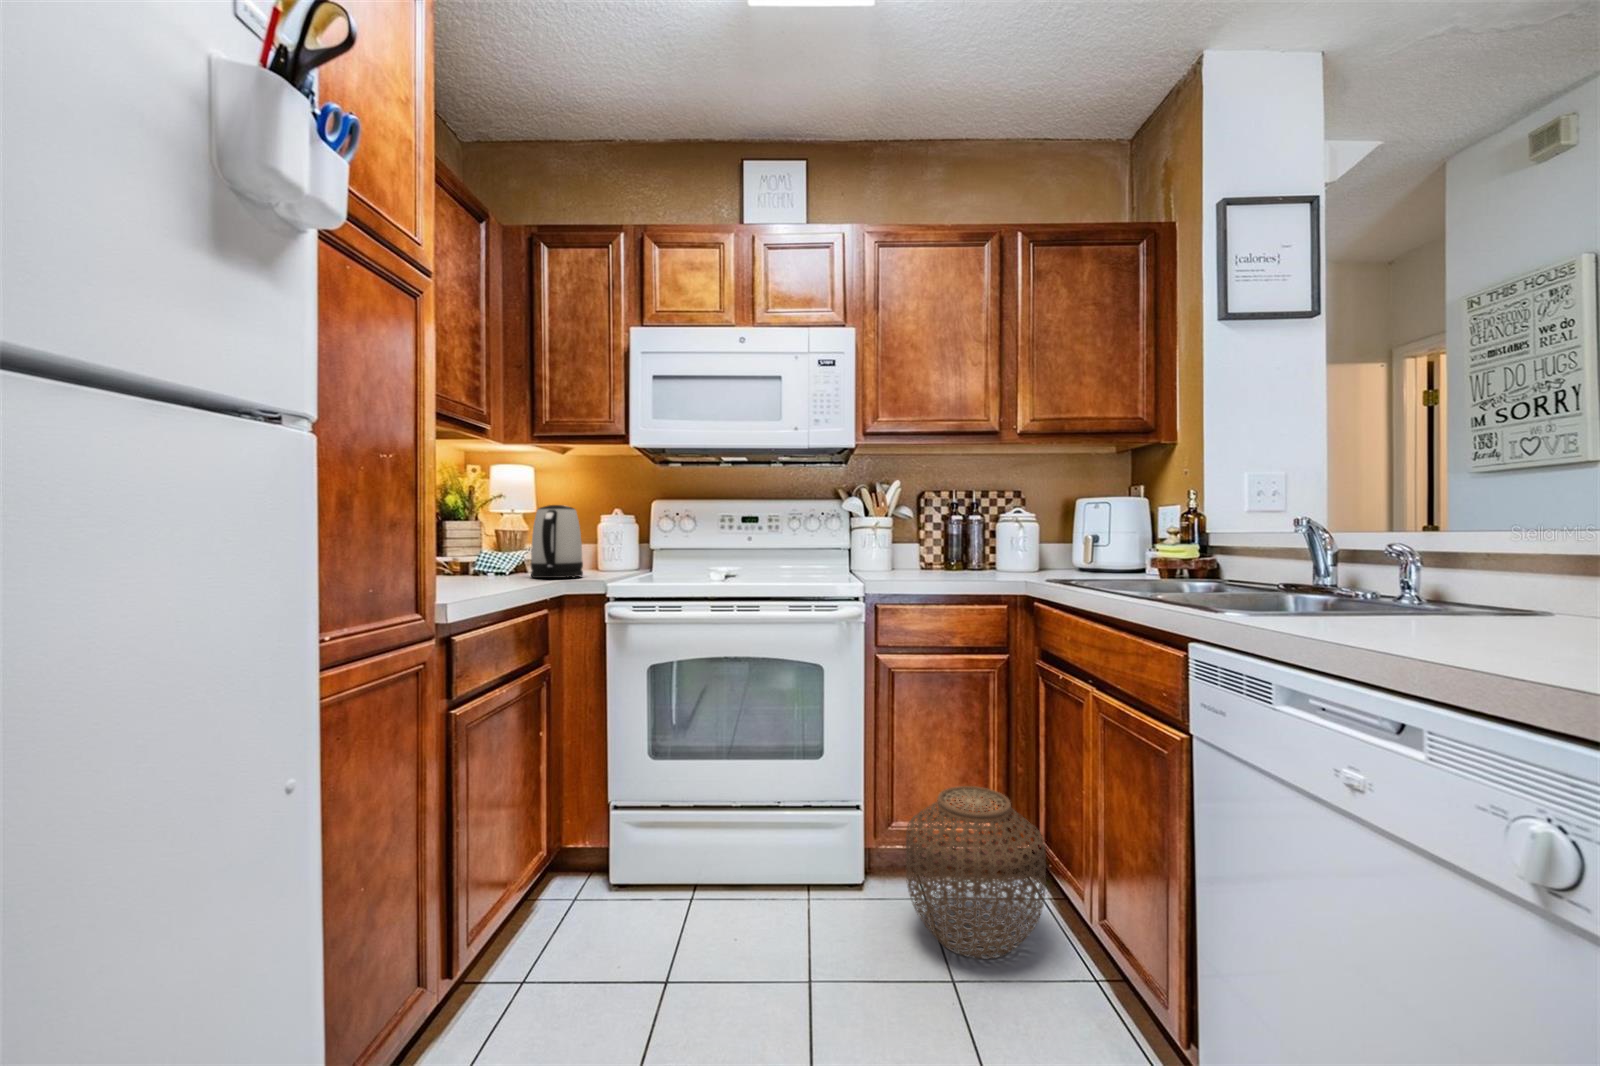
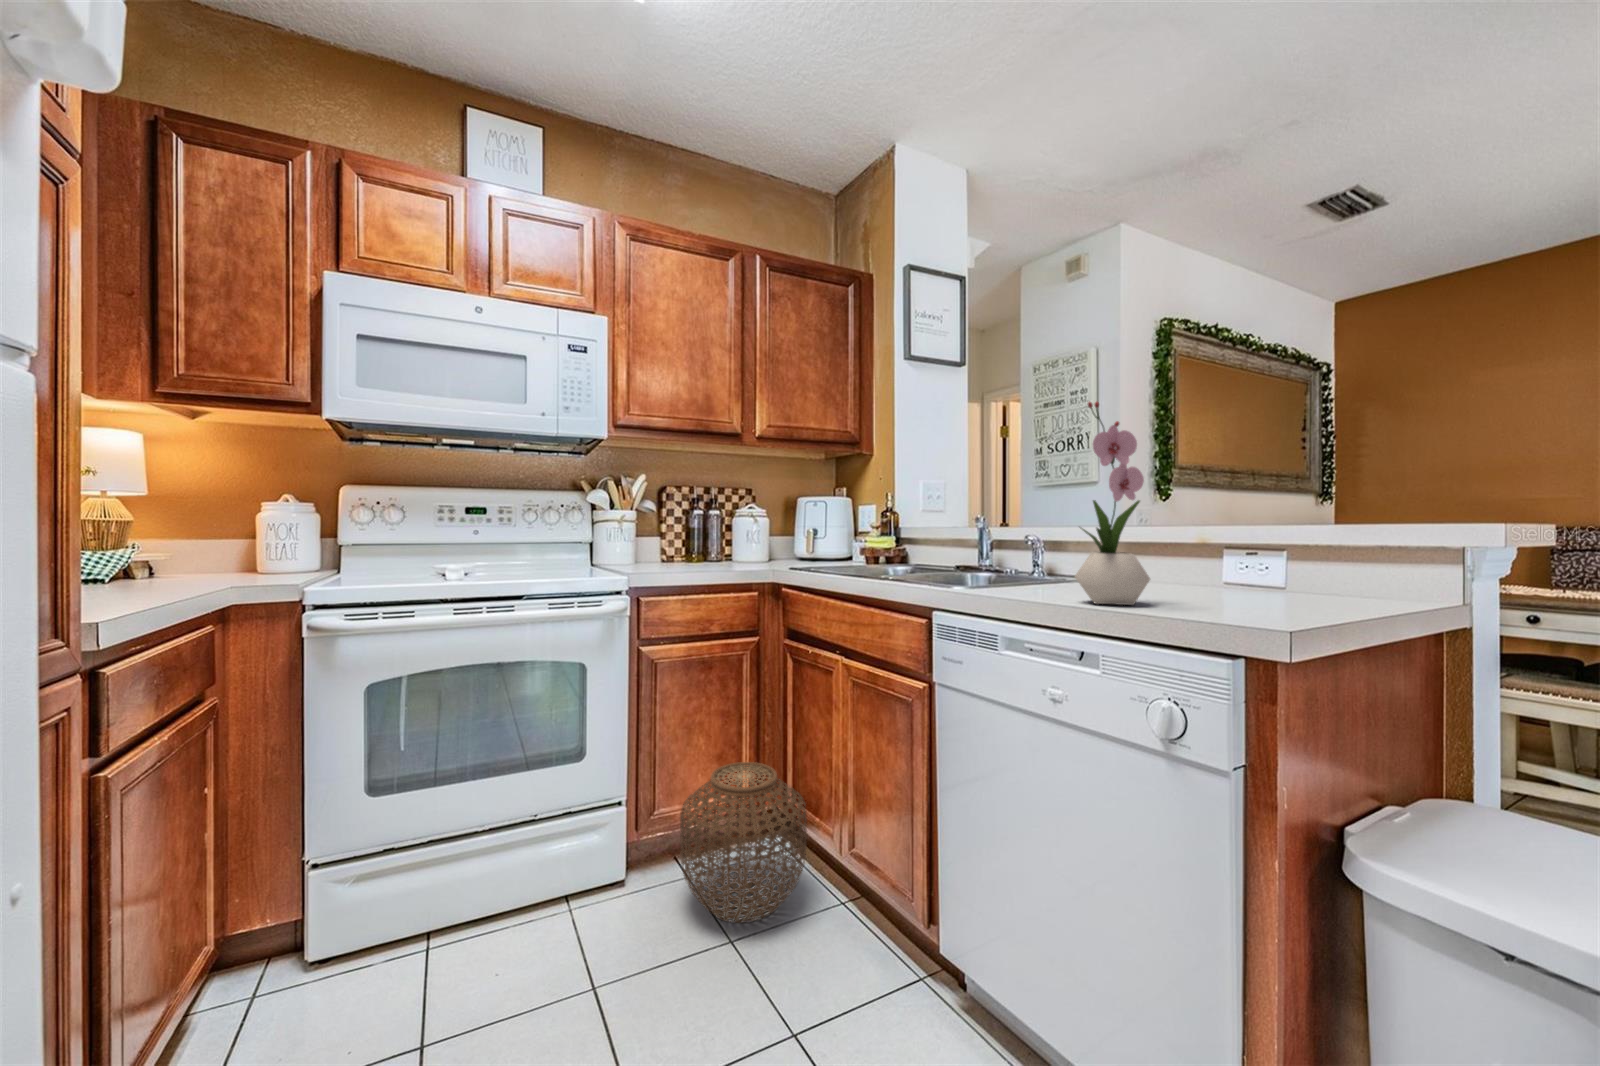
flower arrangement: none [1342,363,1467,639] -> present [1075,402,1150,605]
kettle: present [531,505,583,578] -> none [163,486,254,585]

